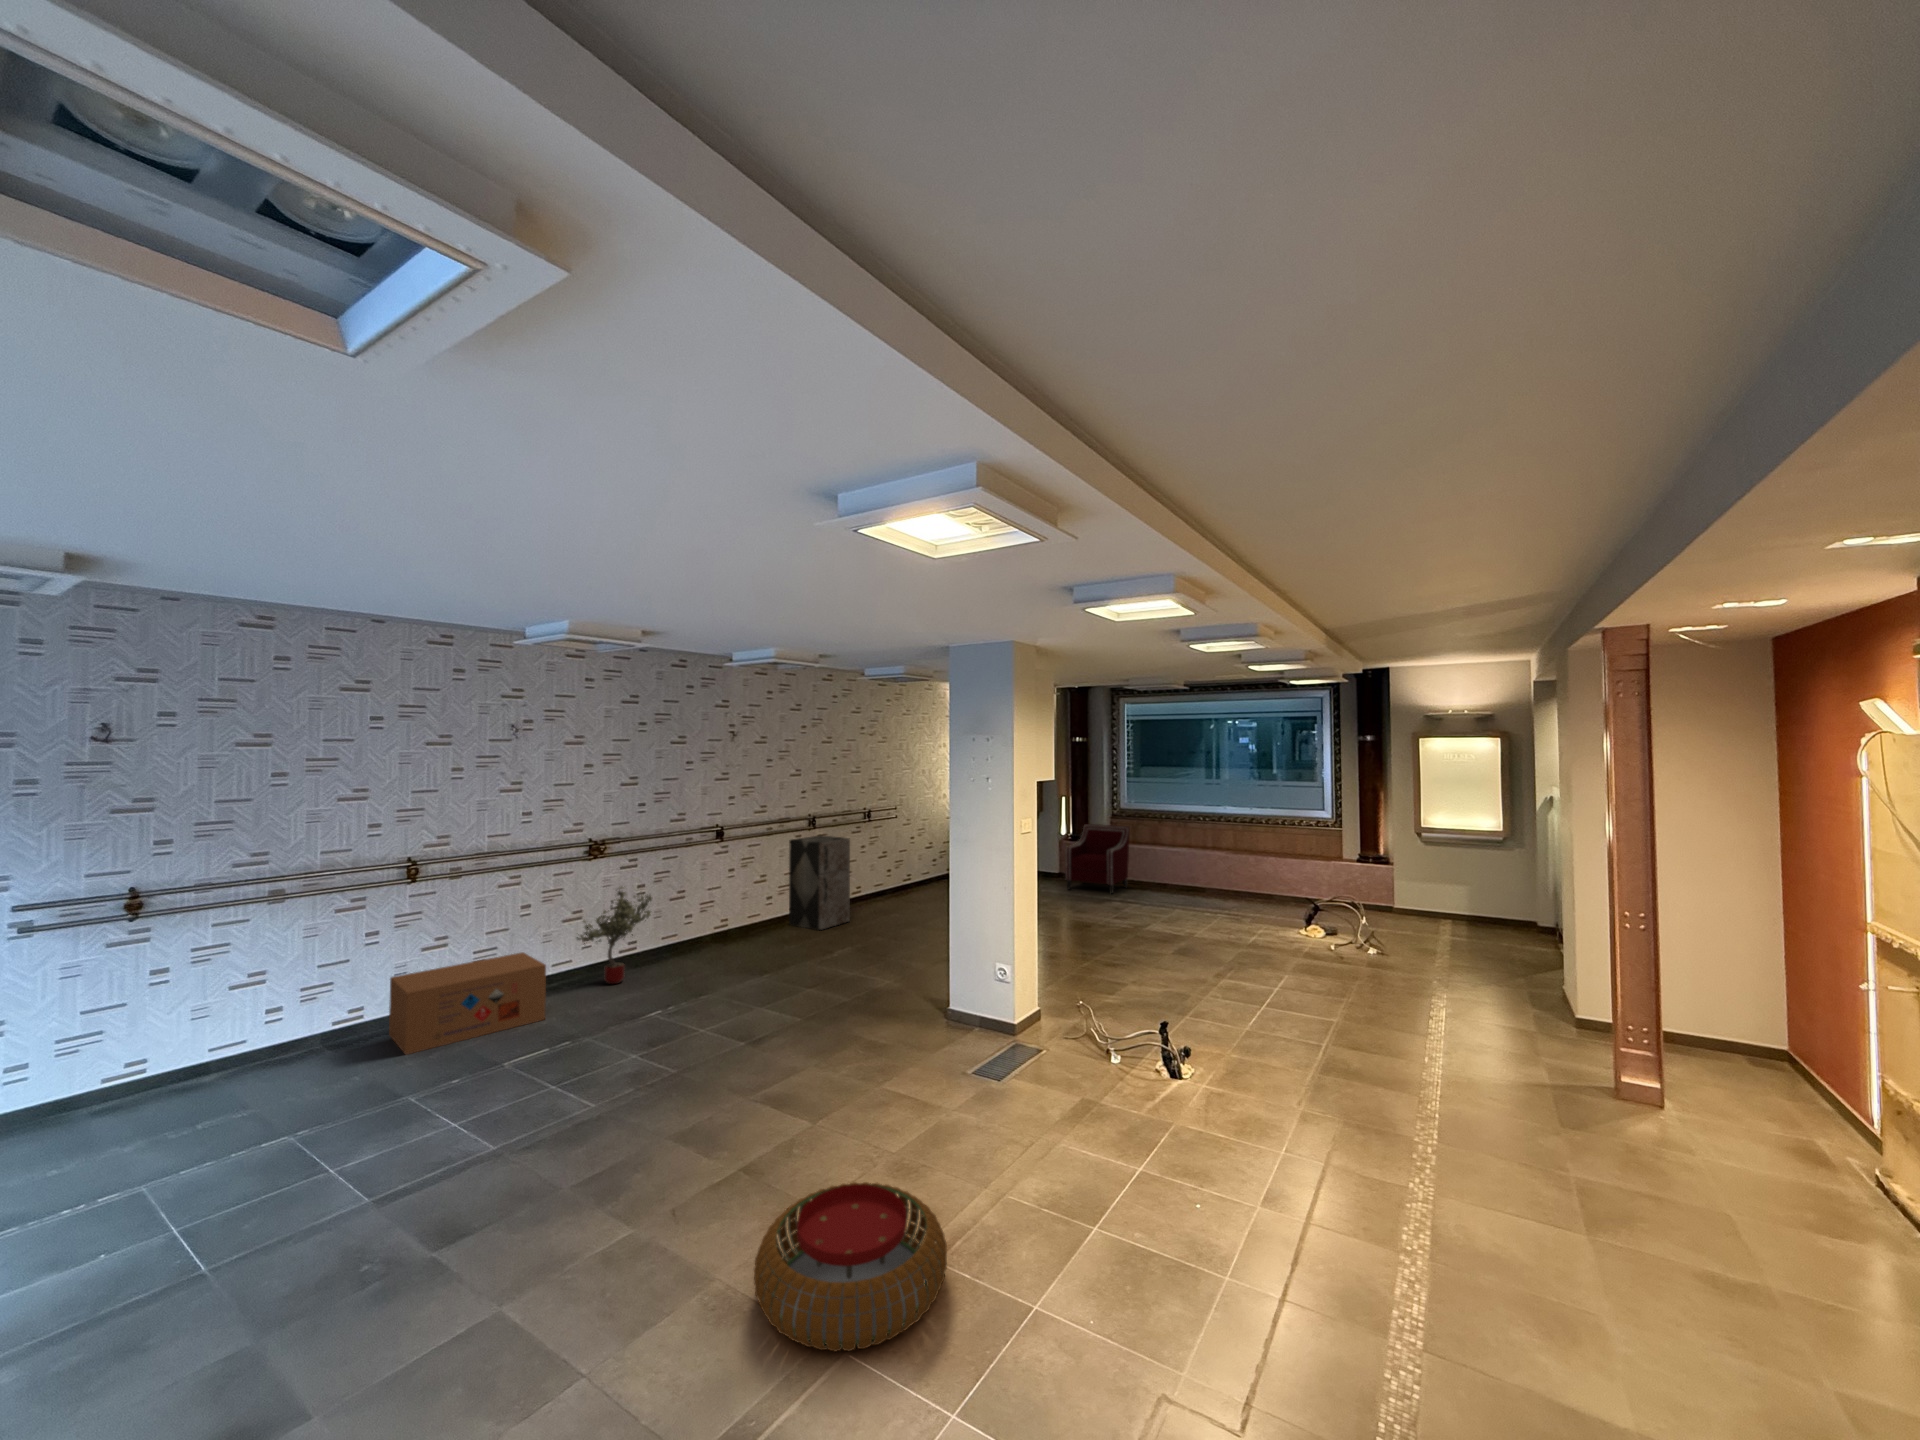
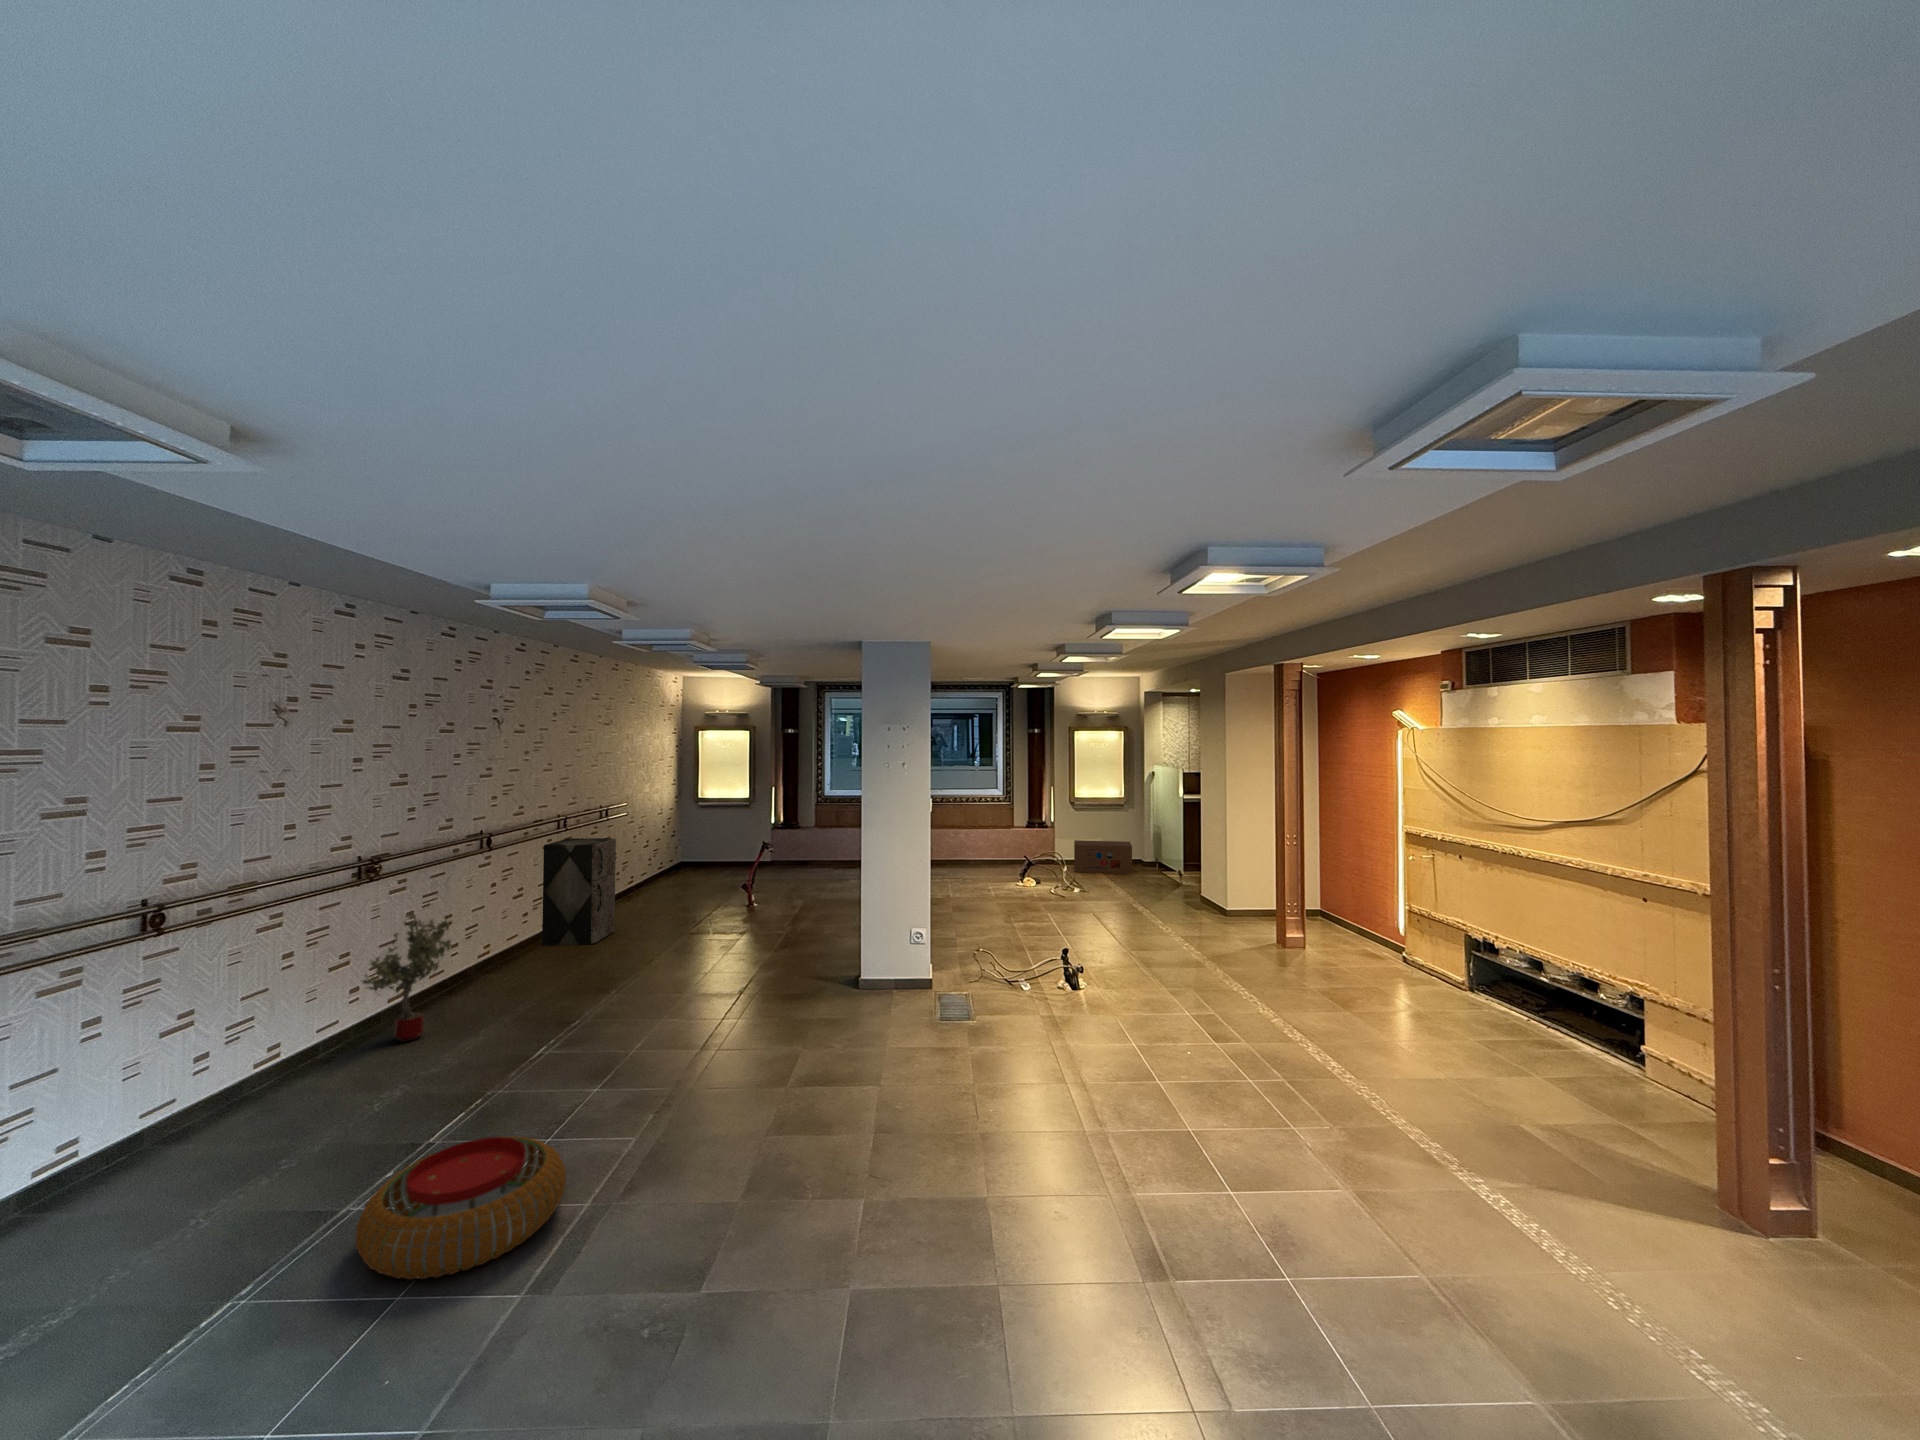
armchair: present [1066,824,1130,894] -> none [791,812,844,876]
cardboard box: present [389,952,546,1055] -> present [1074,840,1132,874]
pouf: present [754,1182,947,1352] -> present [356,1136,566,1279]

